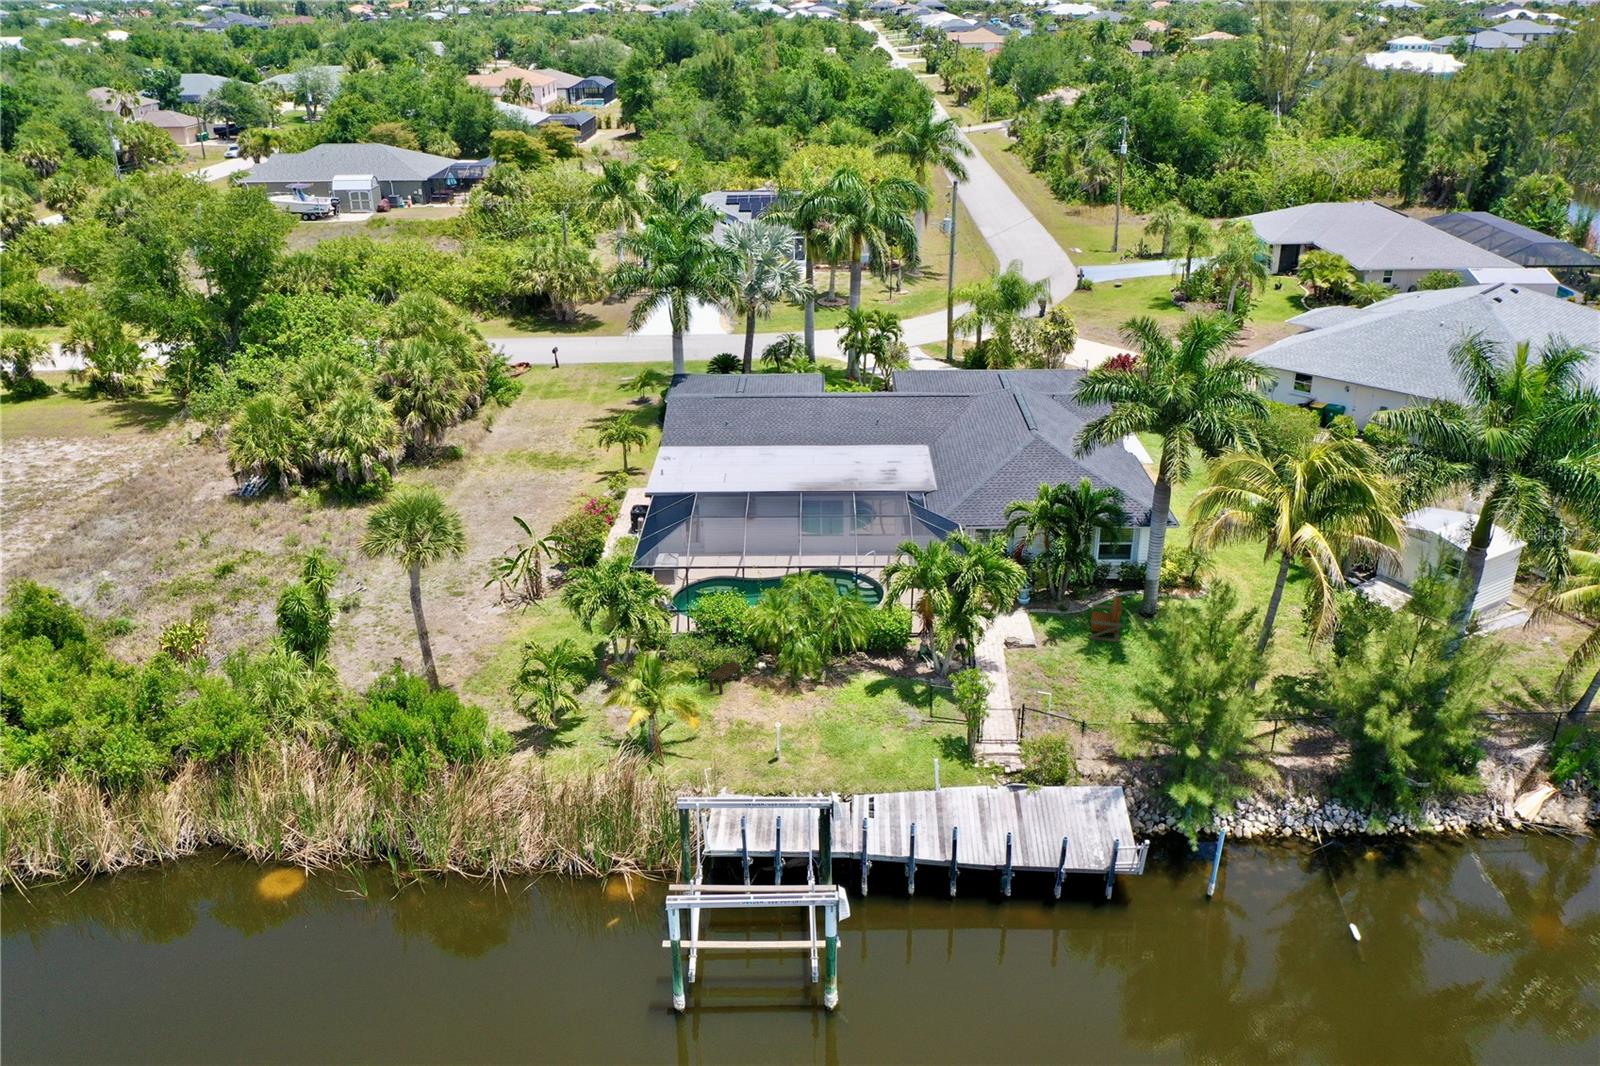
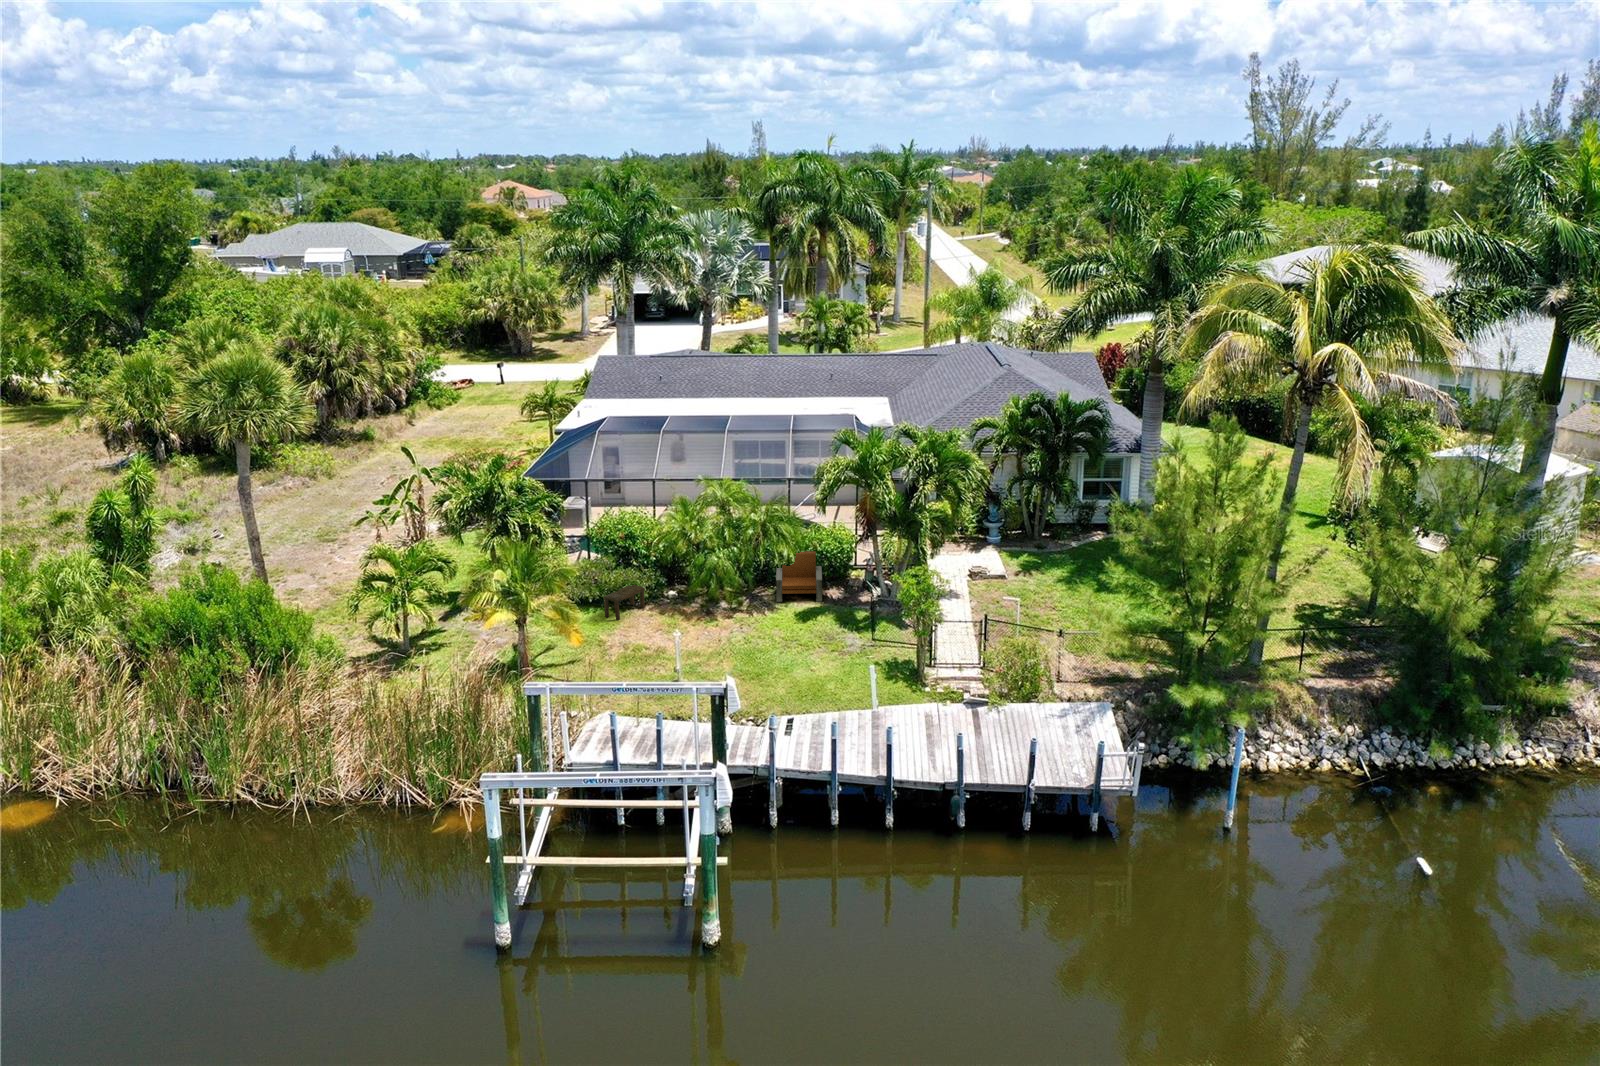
lounge chair: present [1089,597,1123,642] -> present [776,551,822,602]

